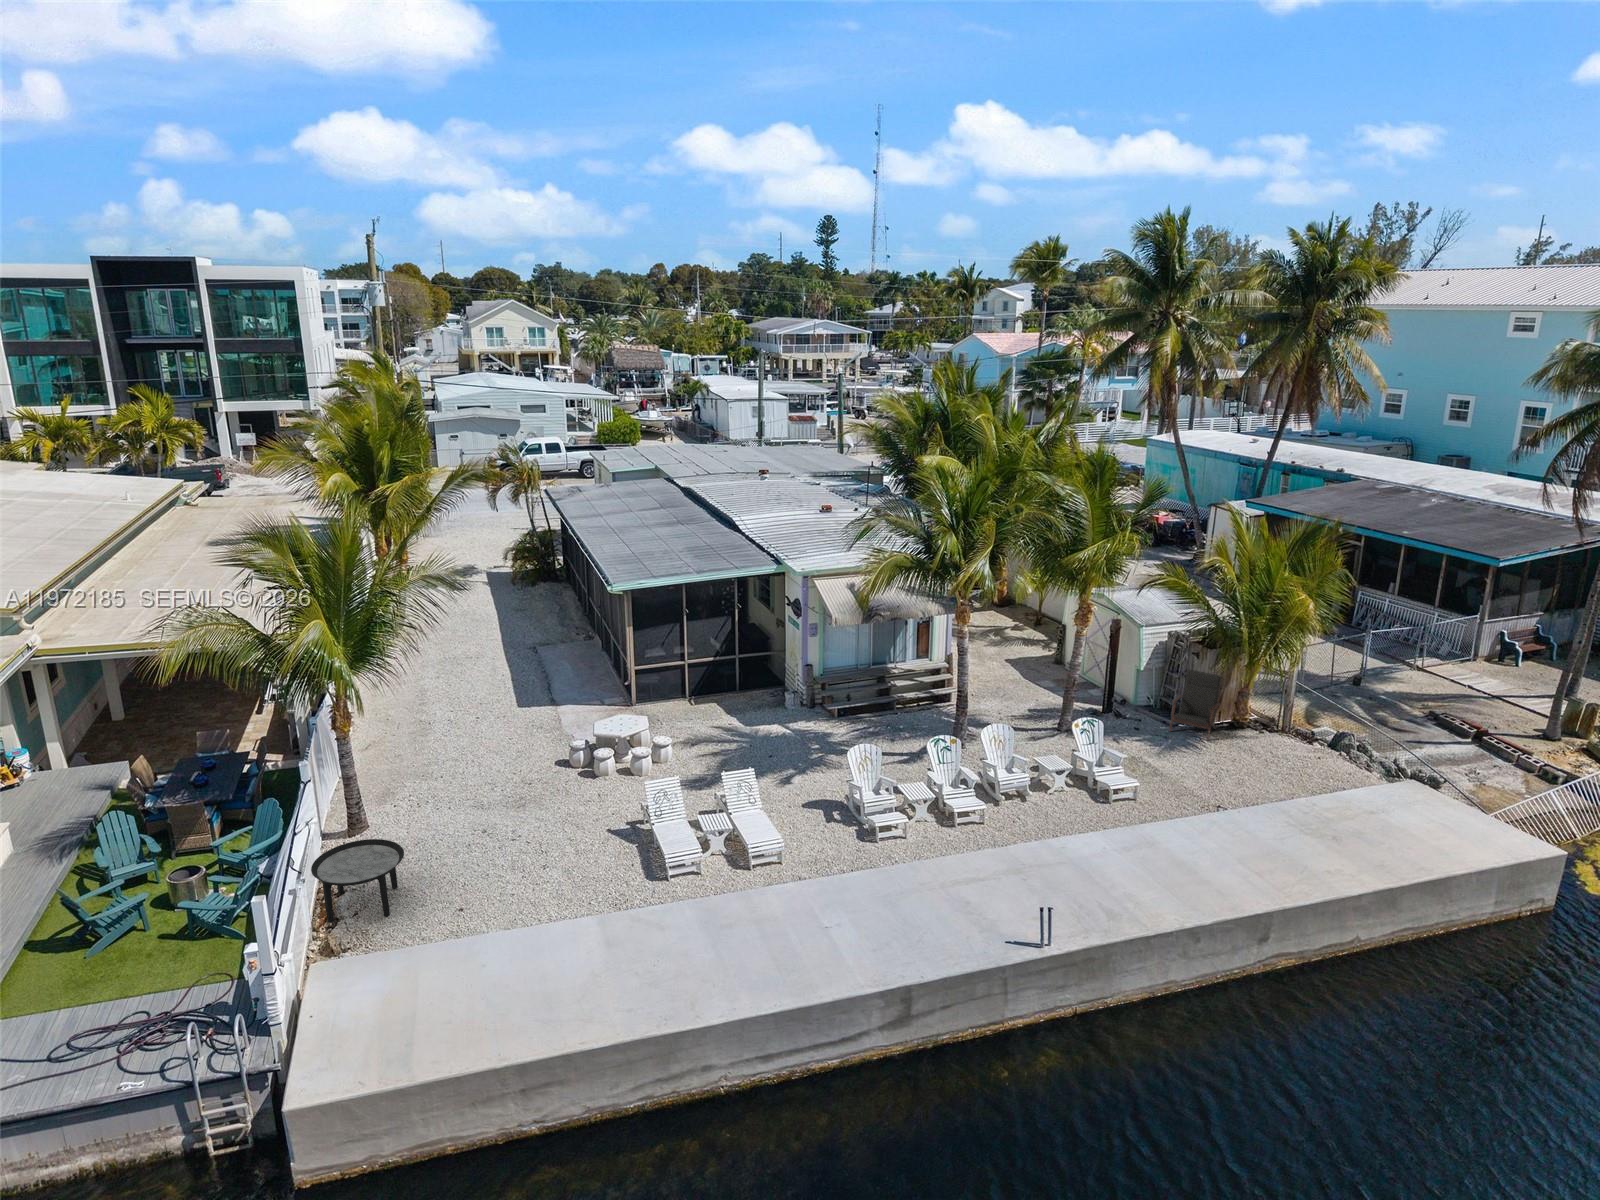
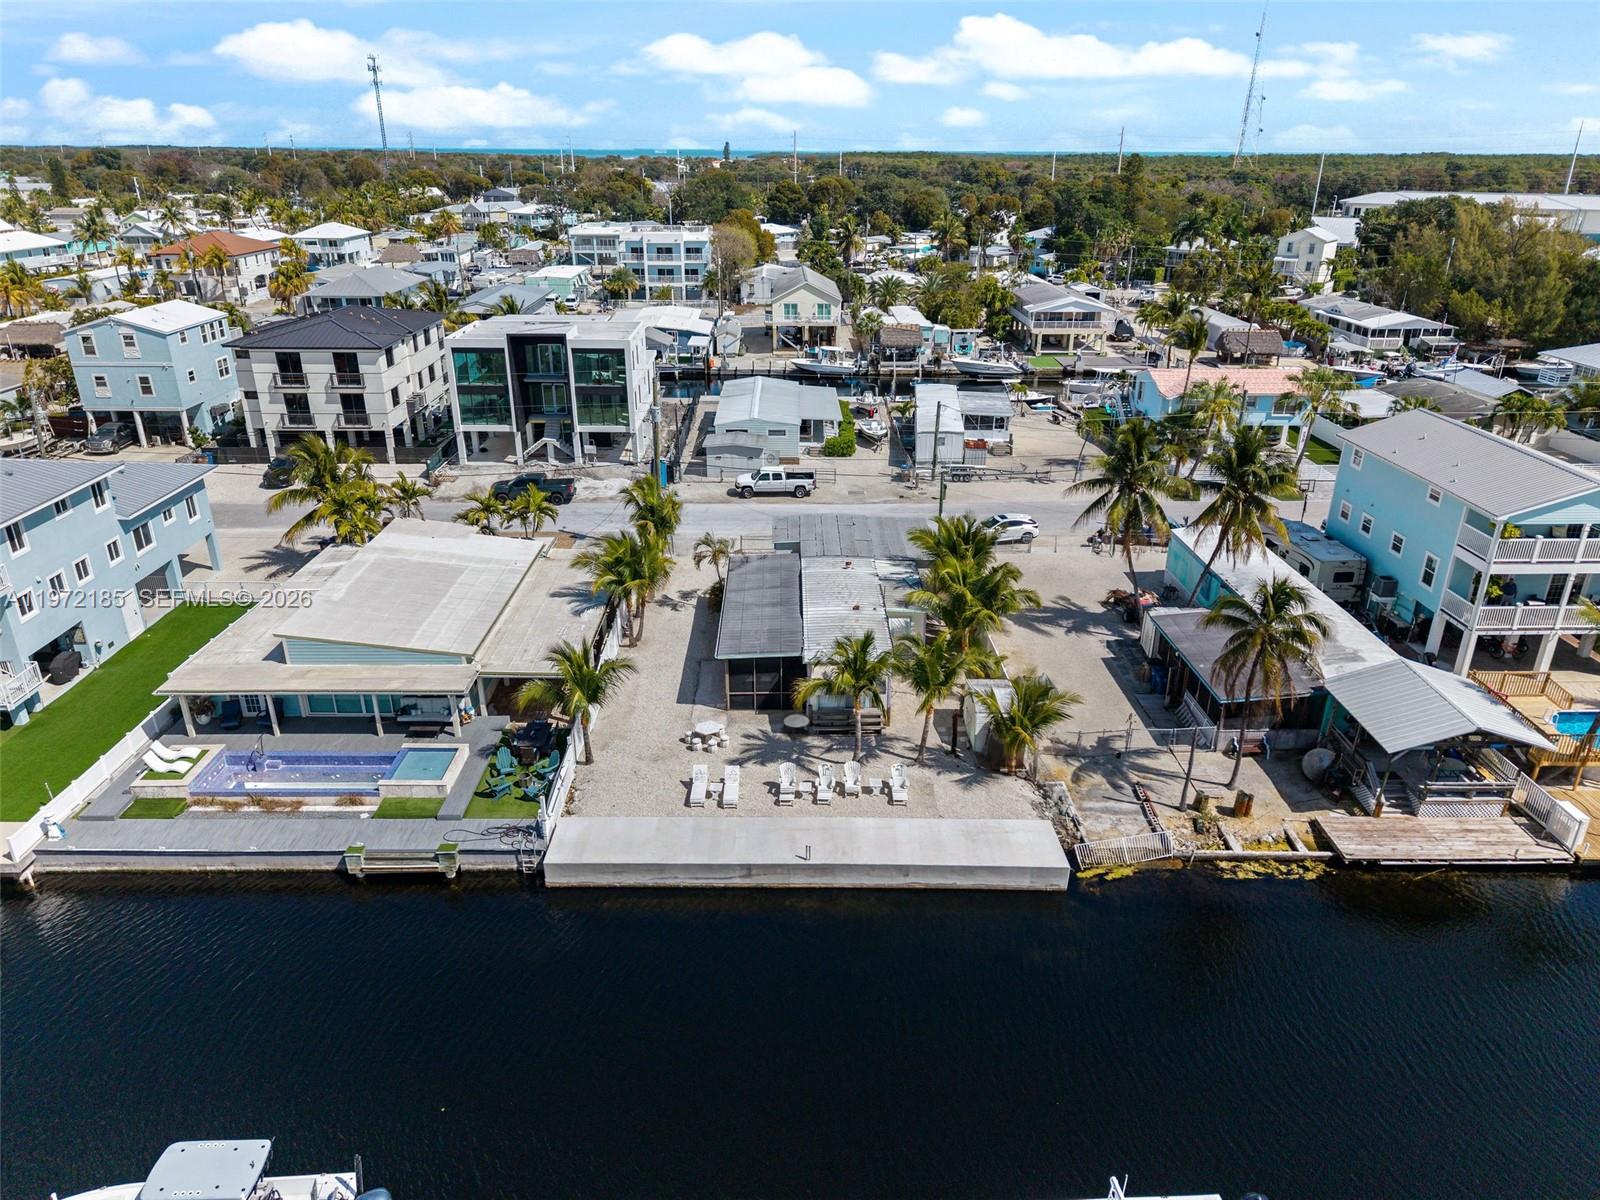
round table: present [311,839,404,923] -> present [782,713,811,741]

